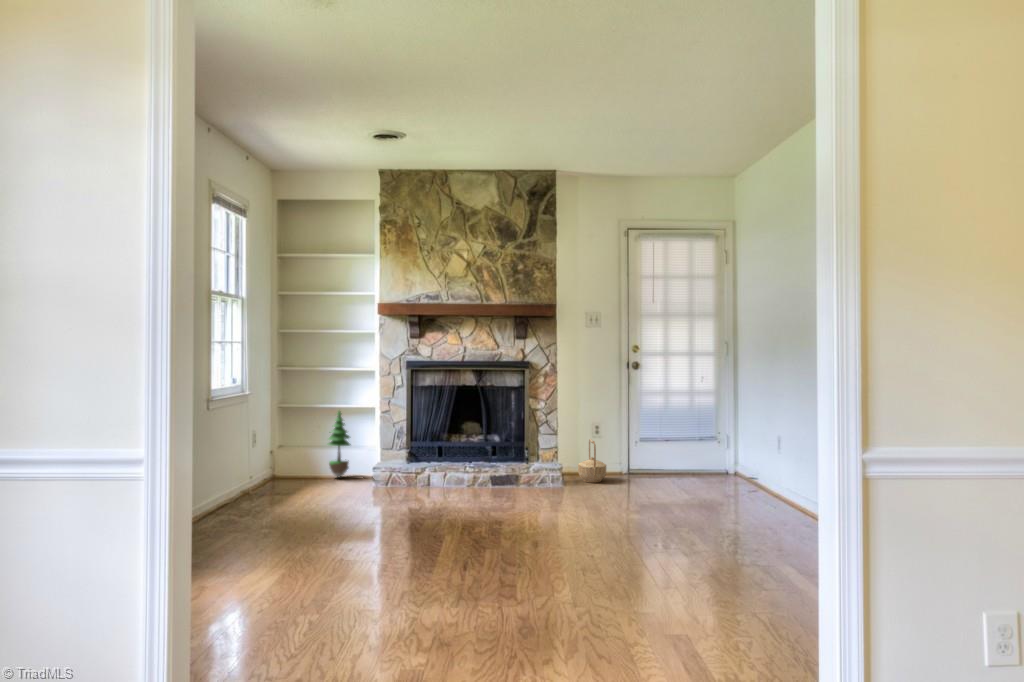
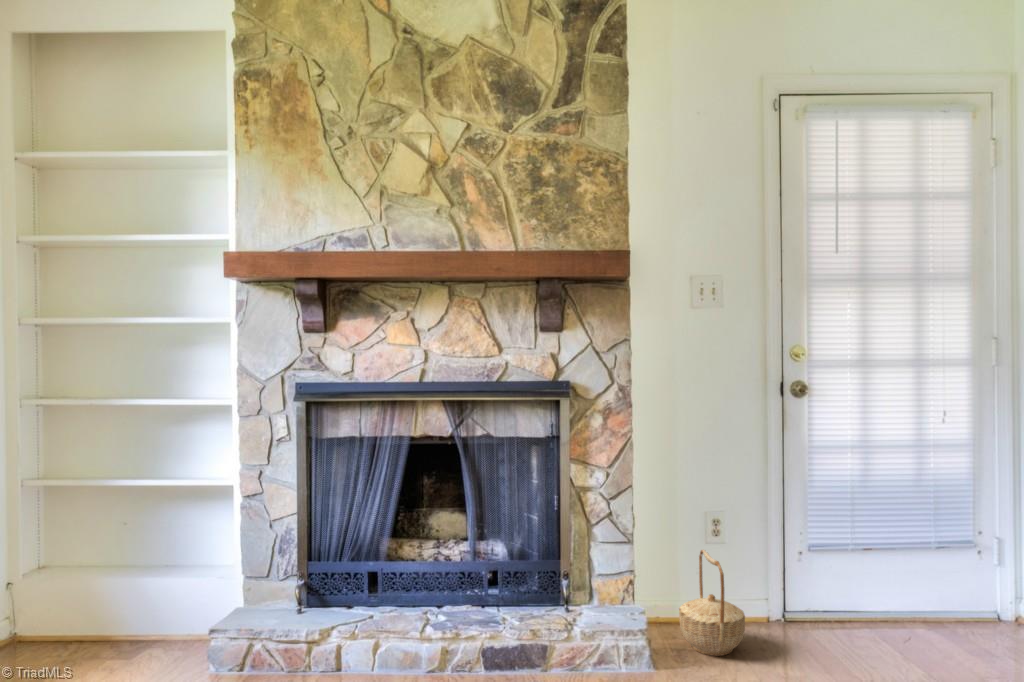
potted tree: present [328,411,351,477] -> none [124,486,184,637]

